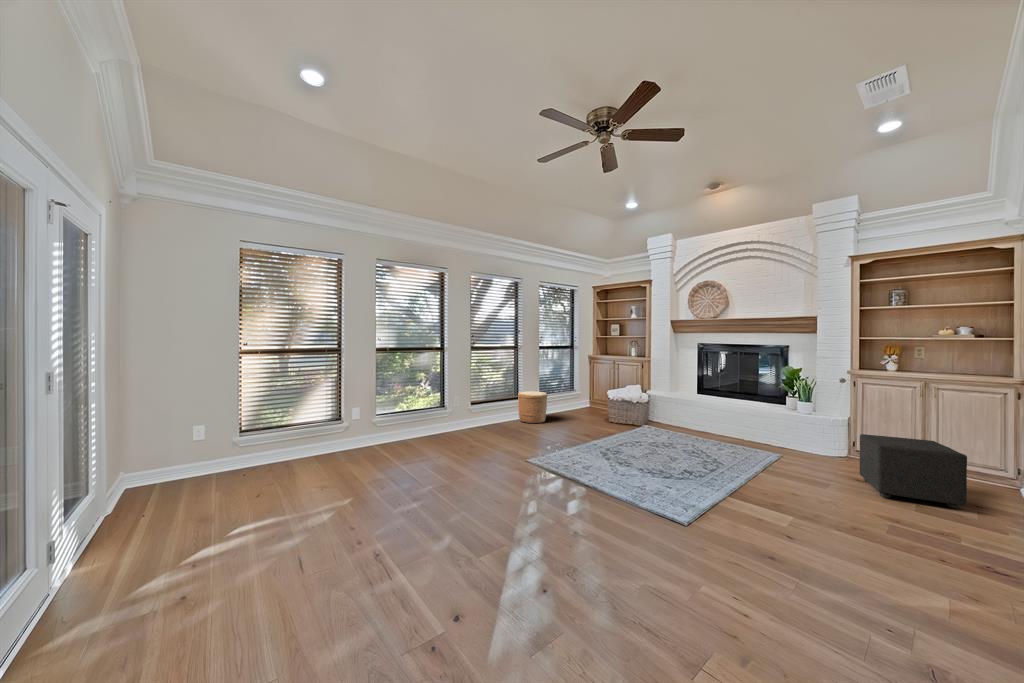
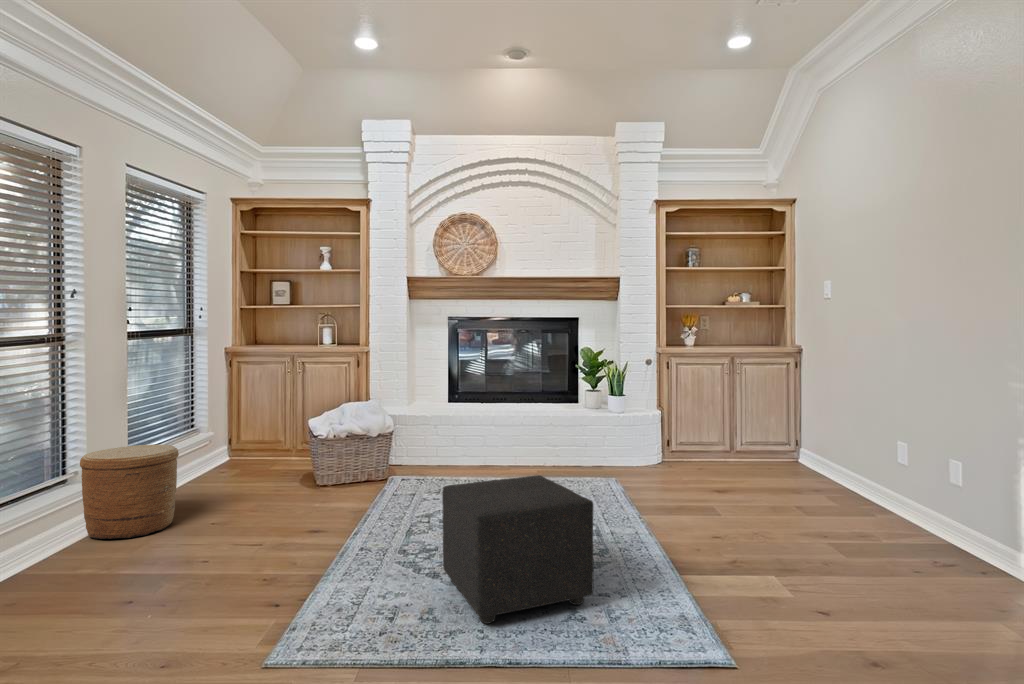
ottoman: present [860,434,967,509] -> present [442,475,593,624]

